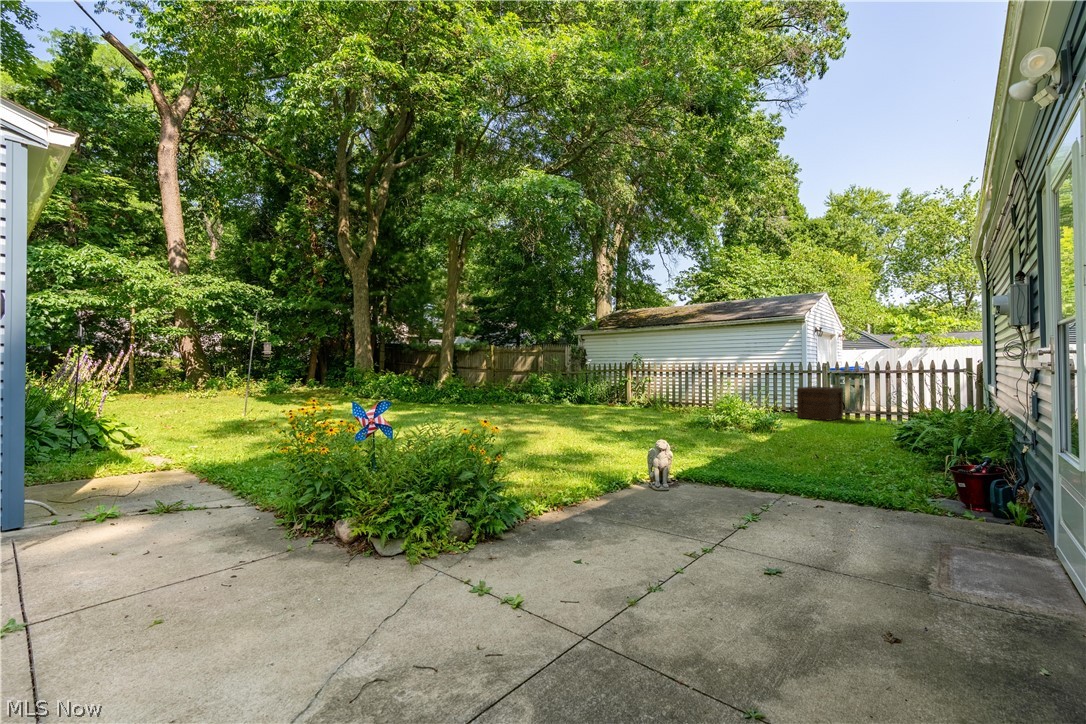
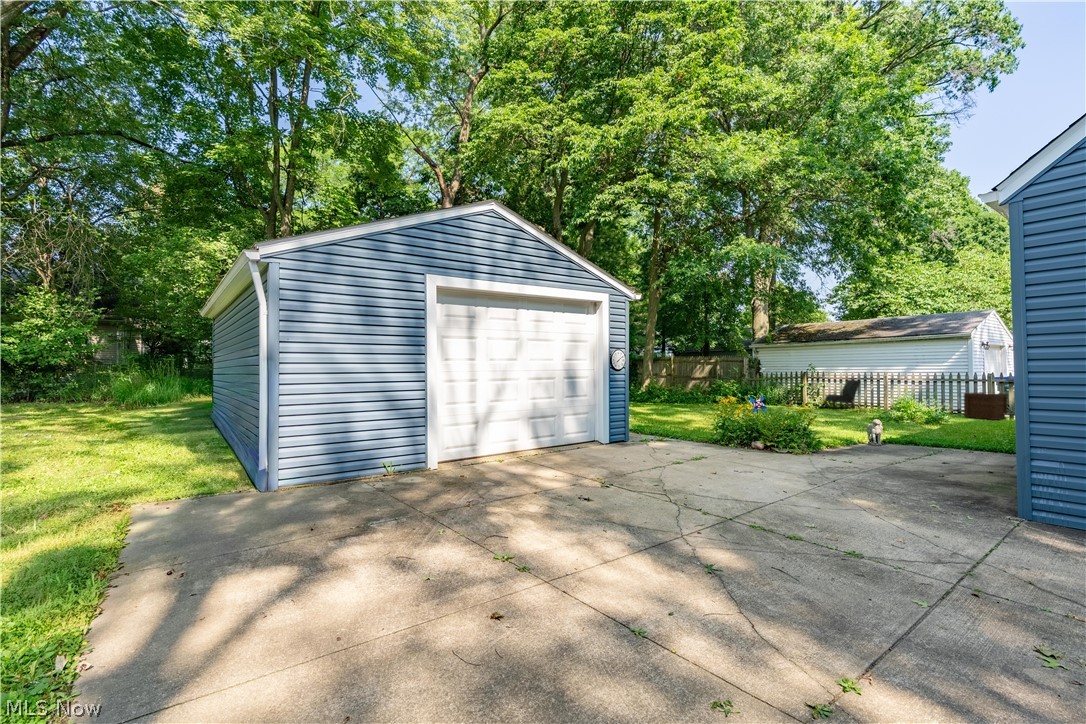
lounge chair: none [649,372,688,409] -> present [825,380,860,409]

